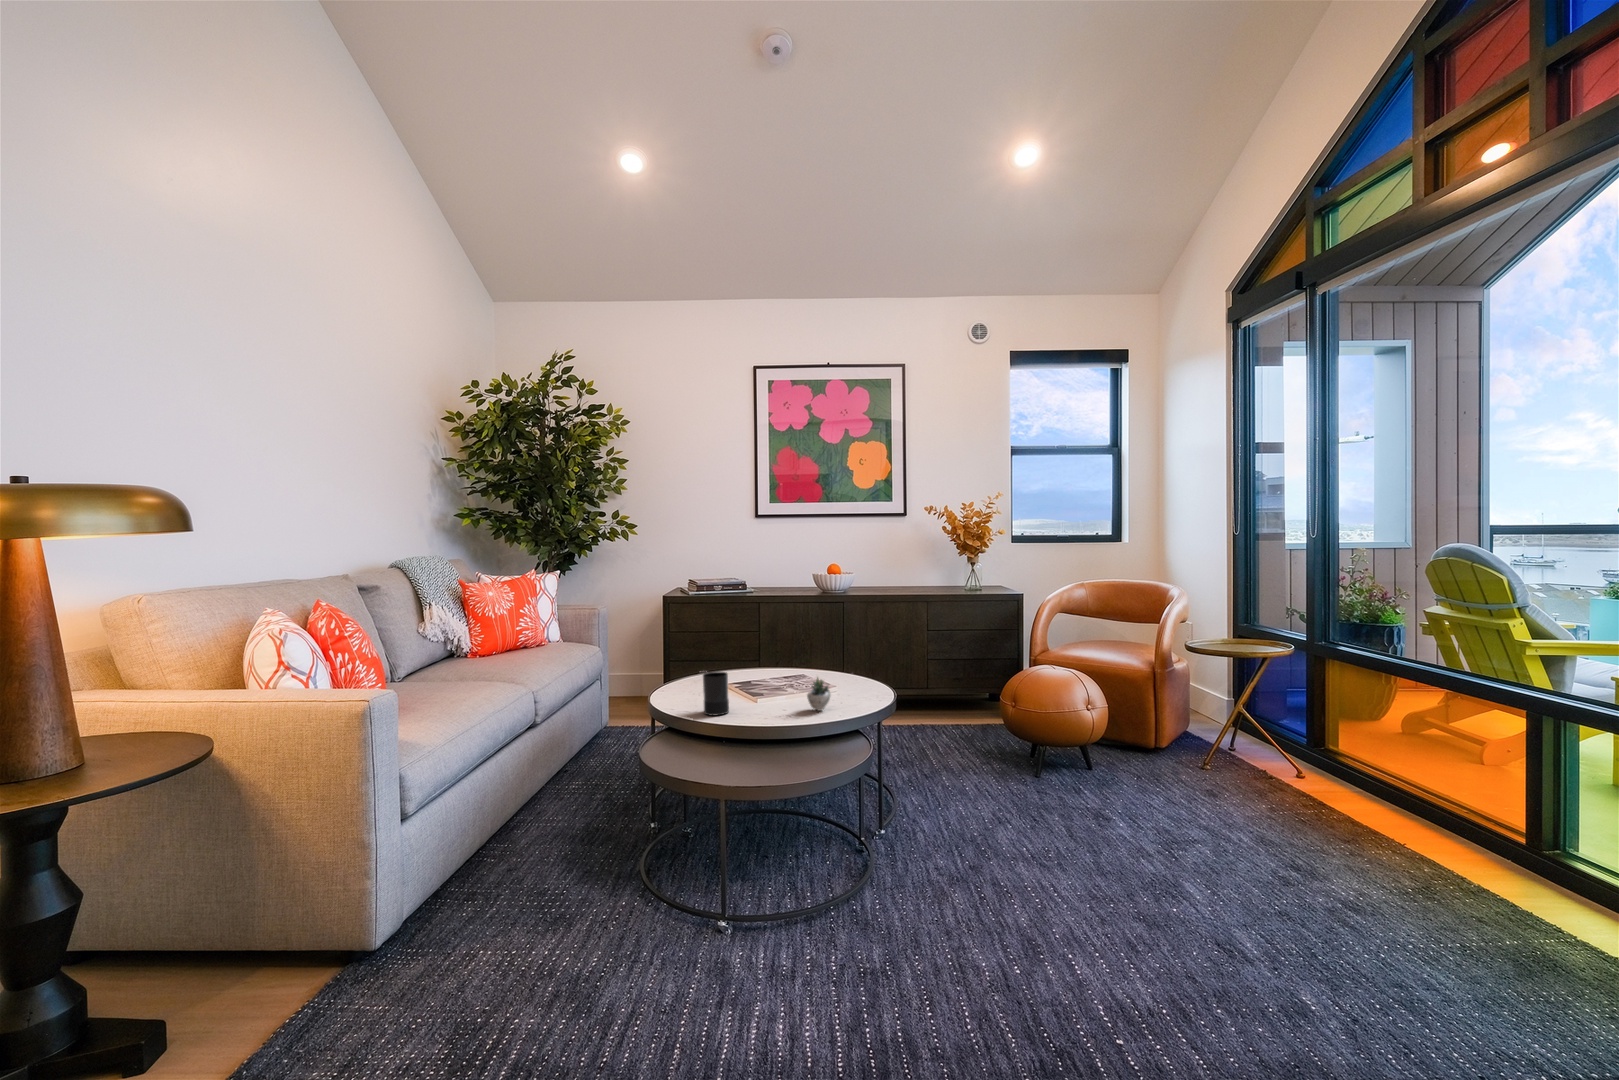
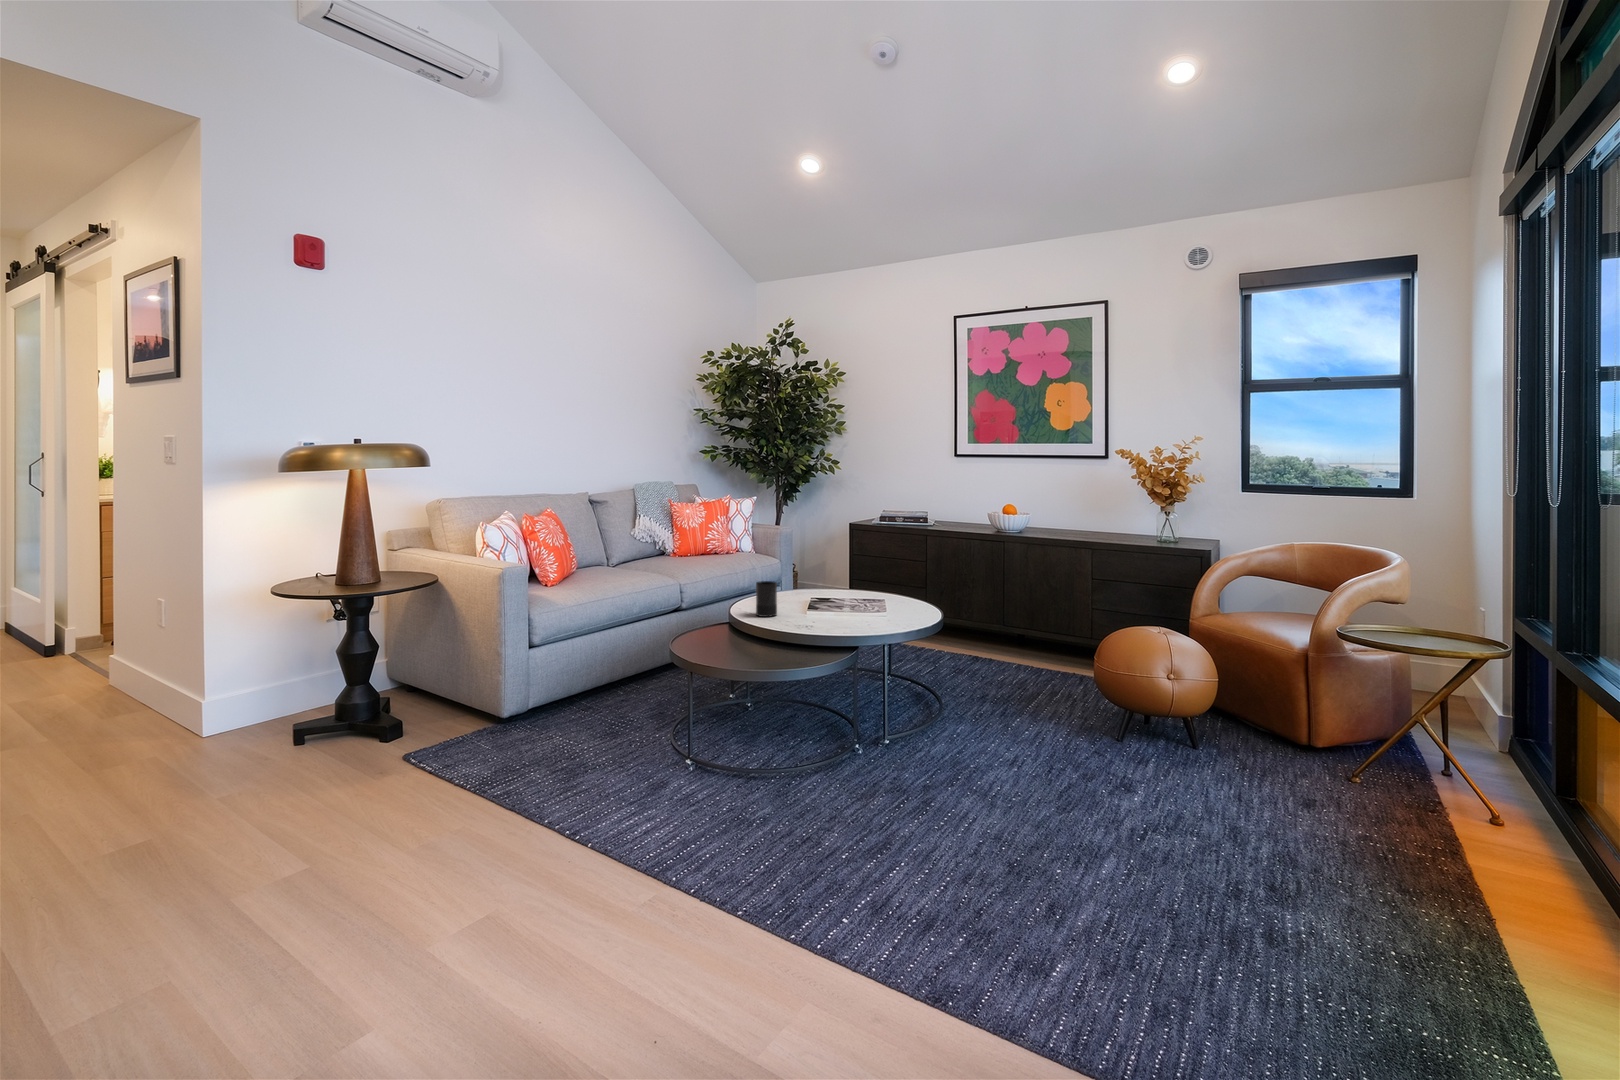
succulent plant: present [807,678,830,711] -> none [833,594,870,624]

